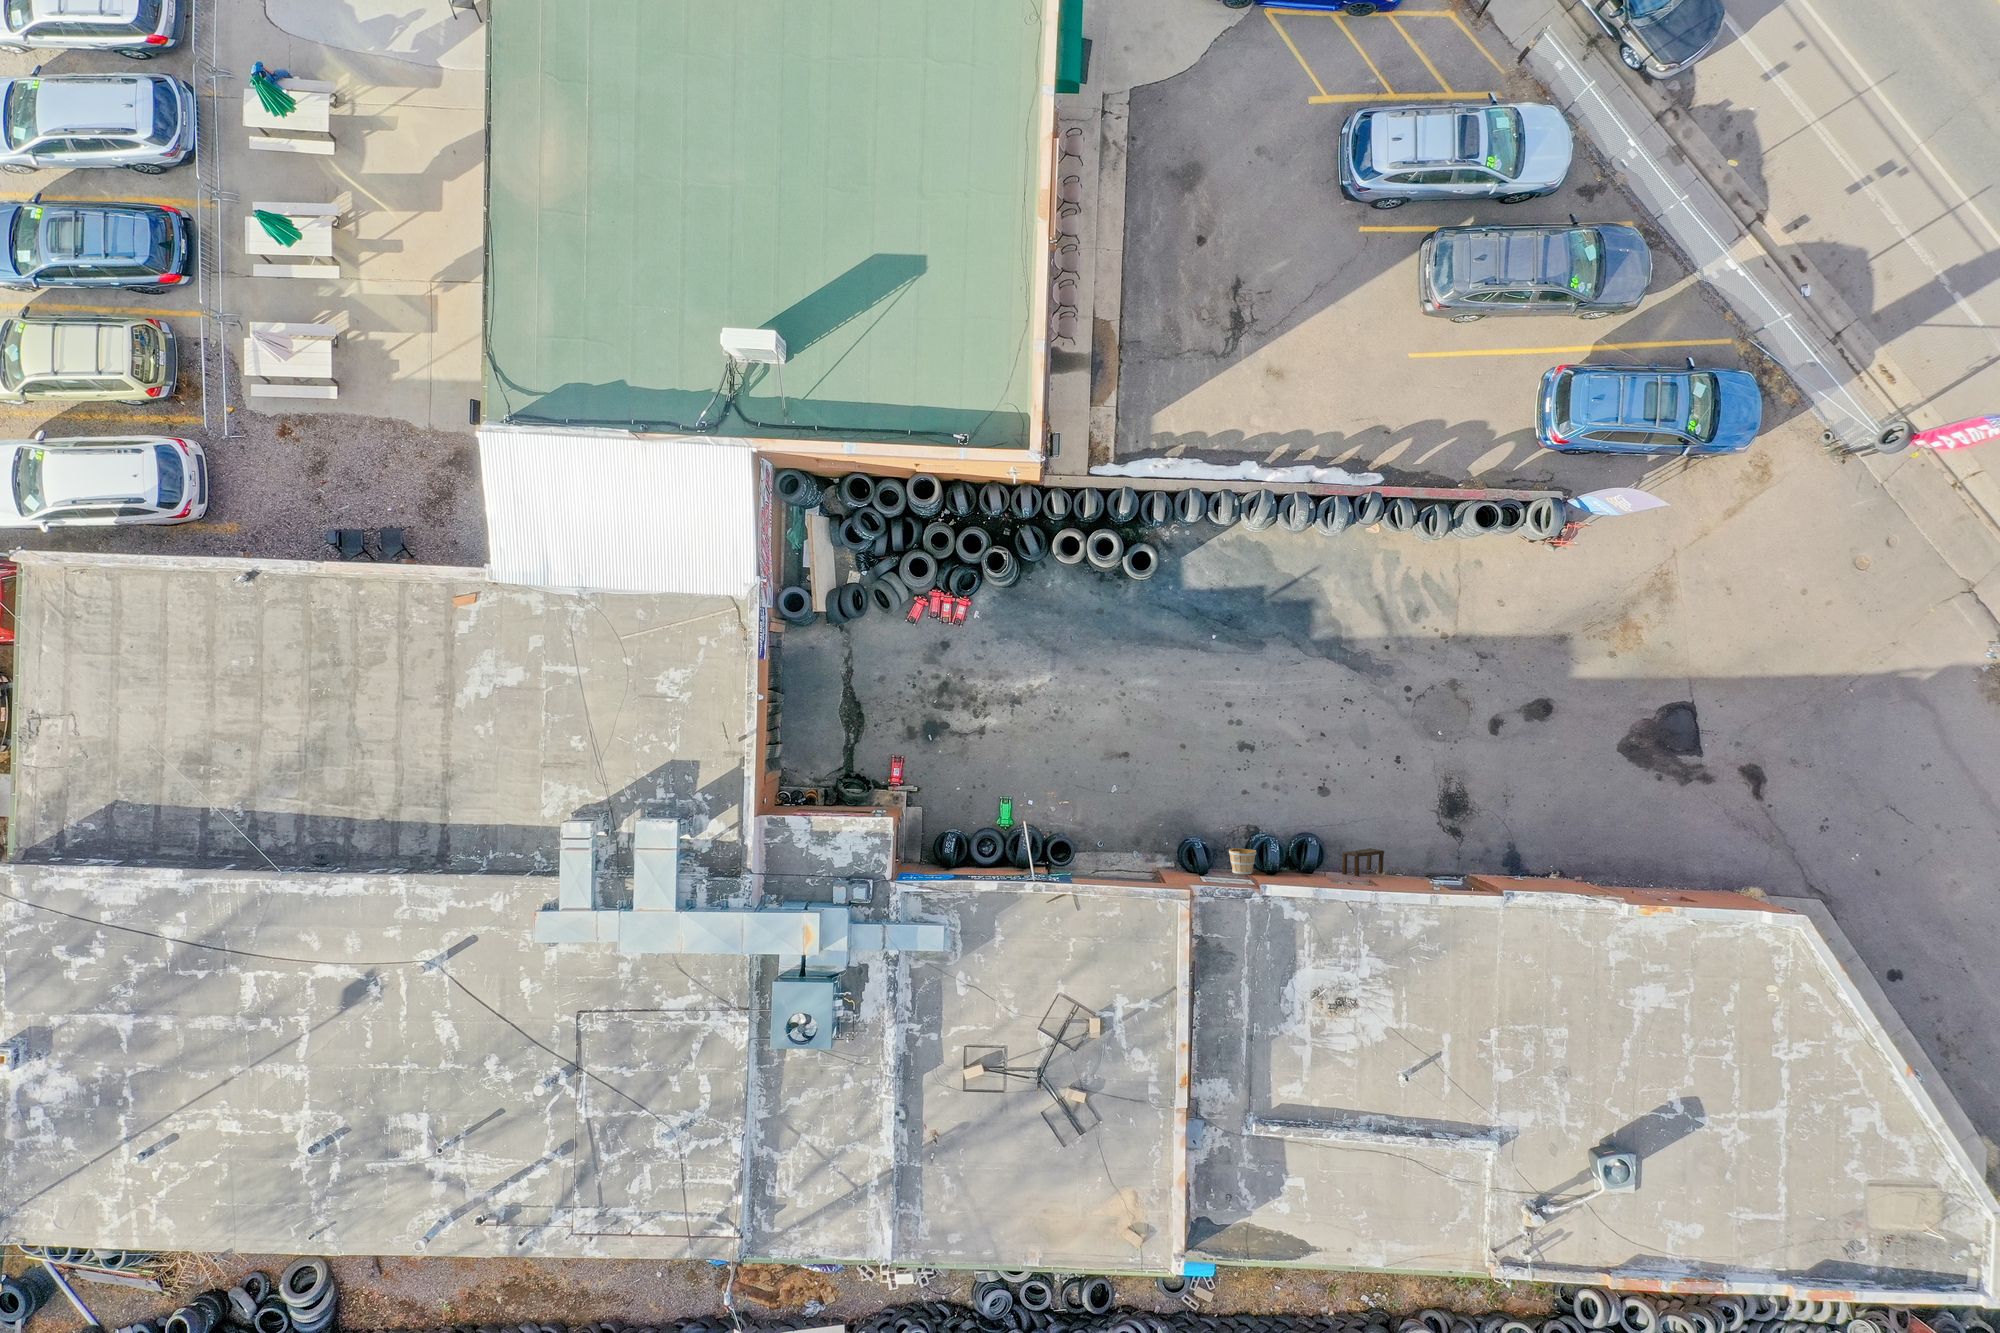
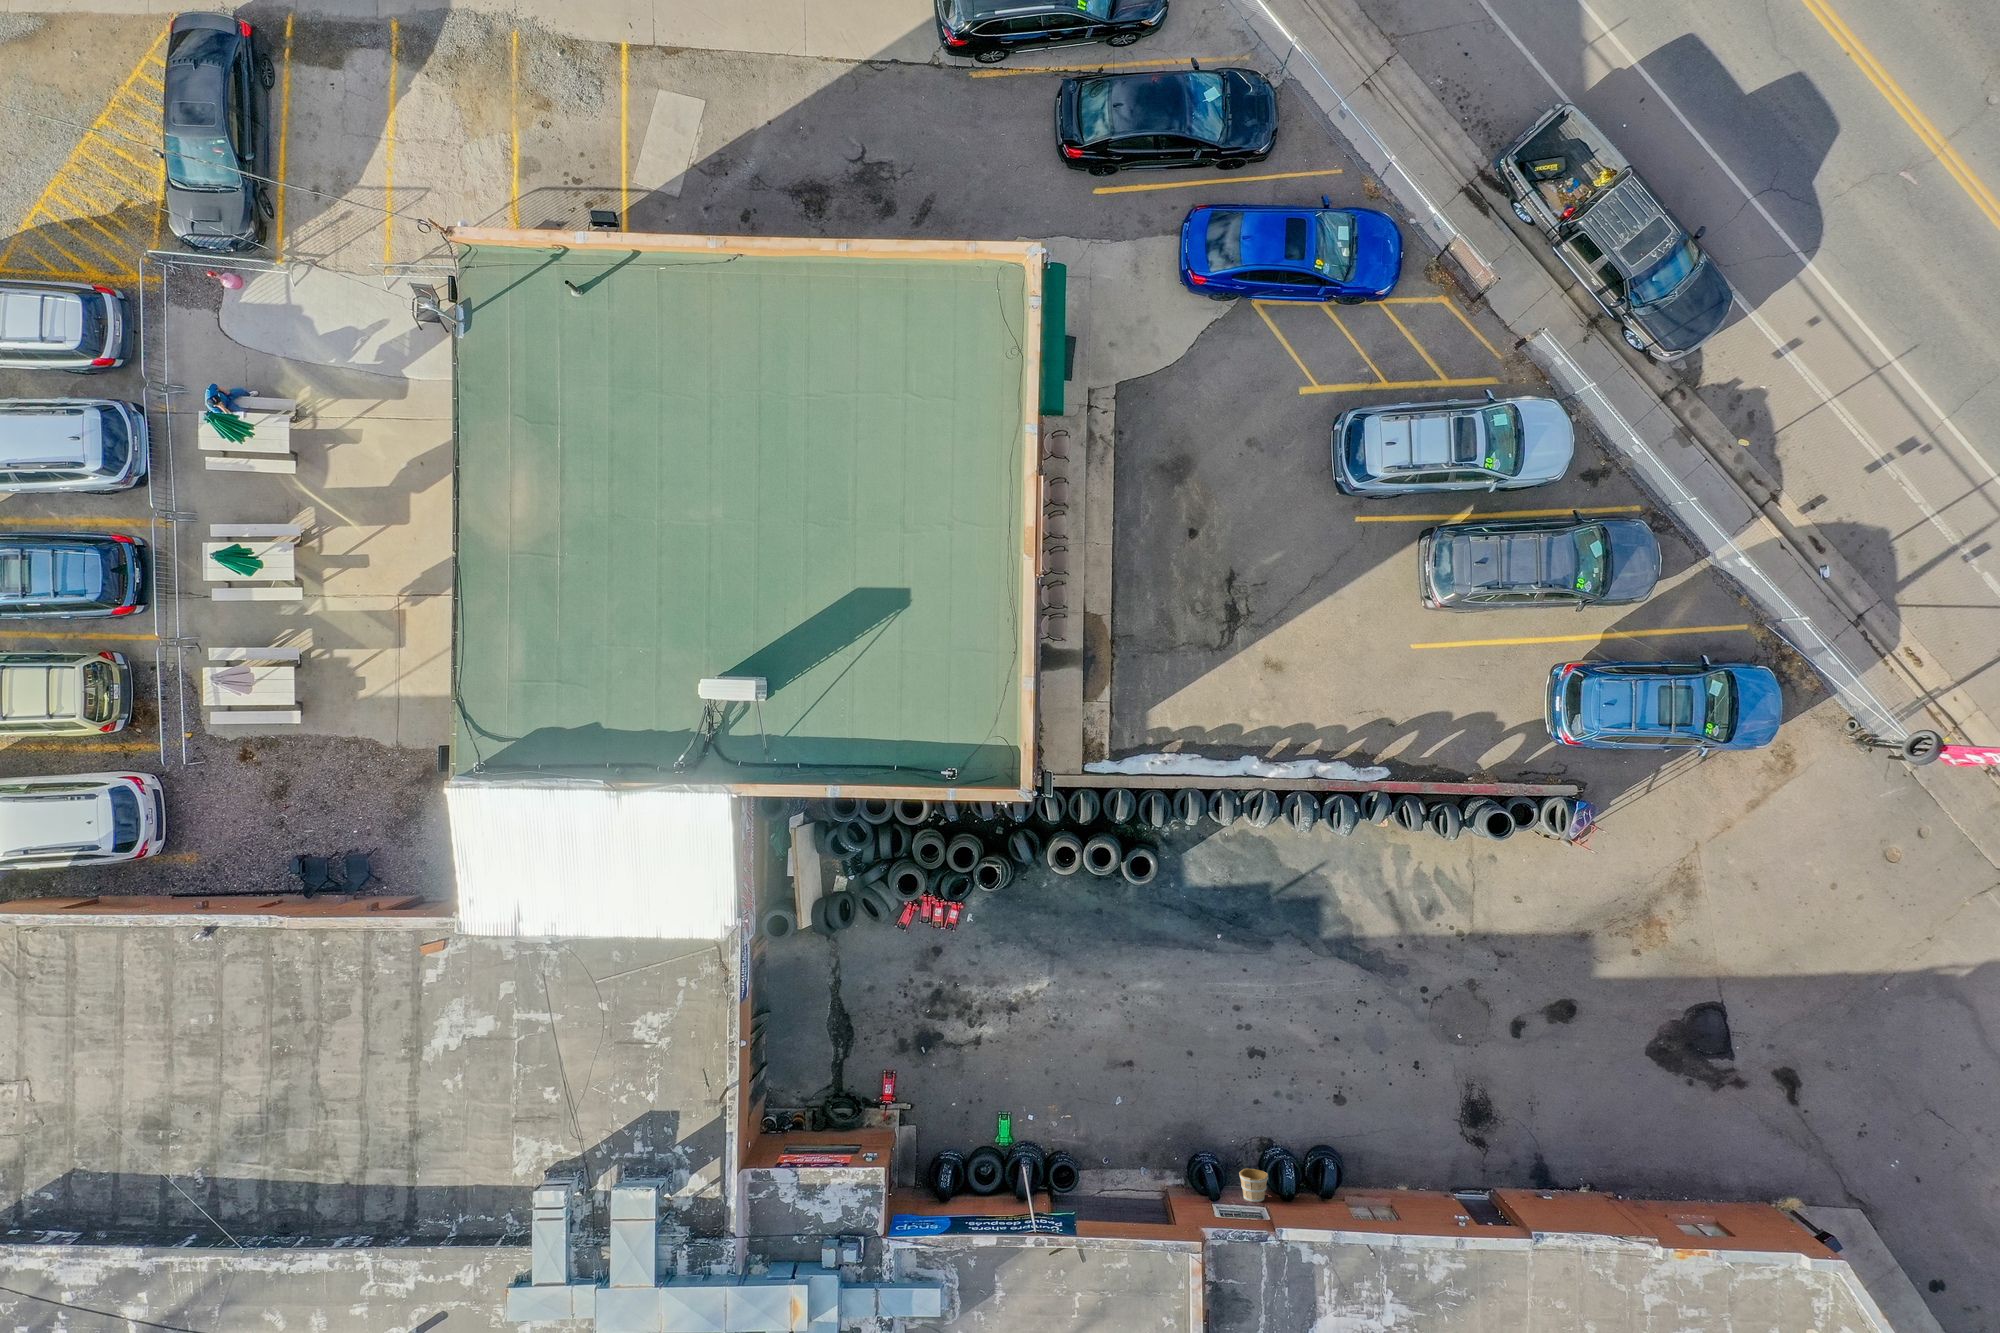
bench: present [1342,848,1384,876] -> none [1359,1163,1404,1202]

